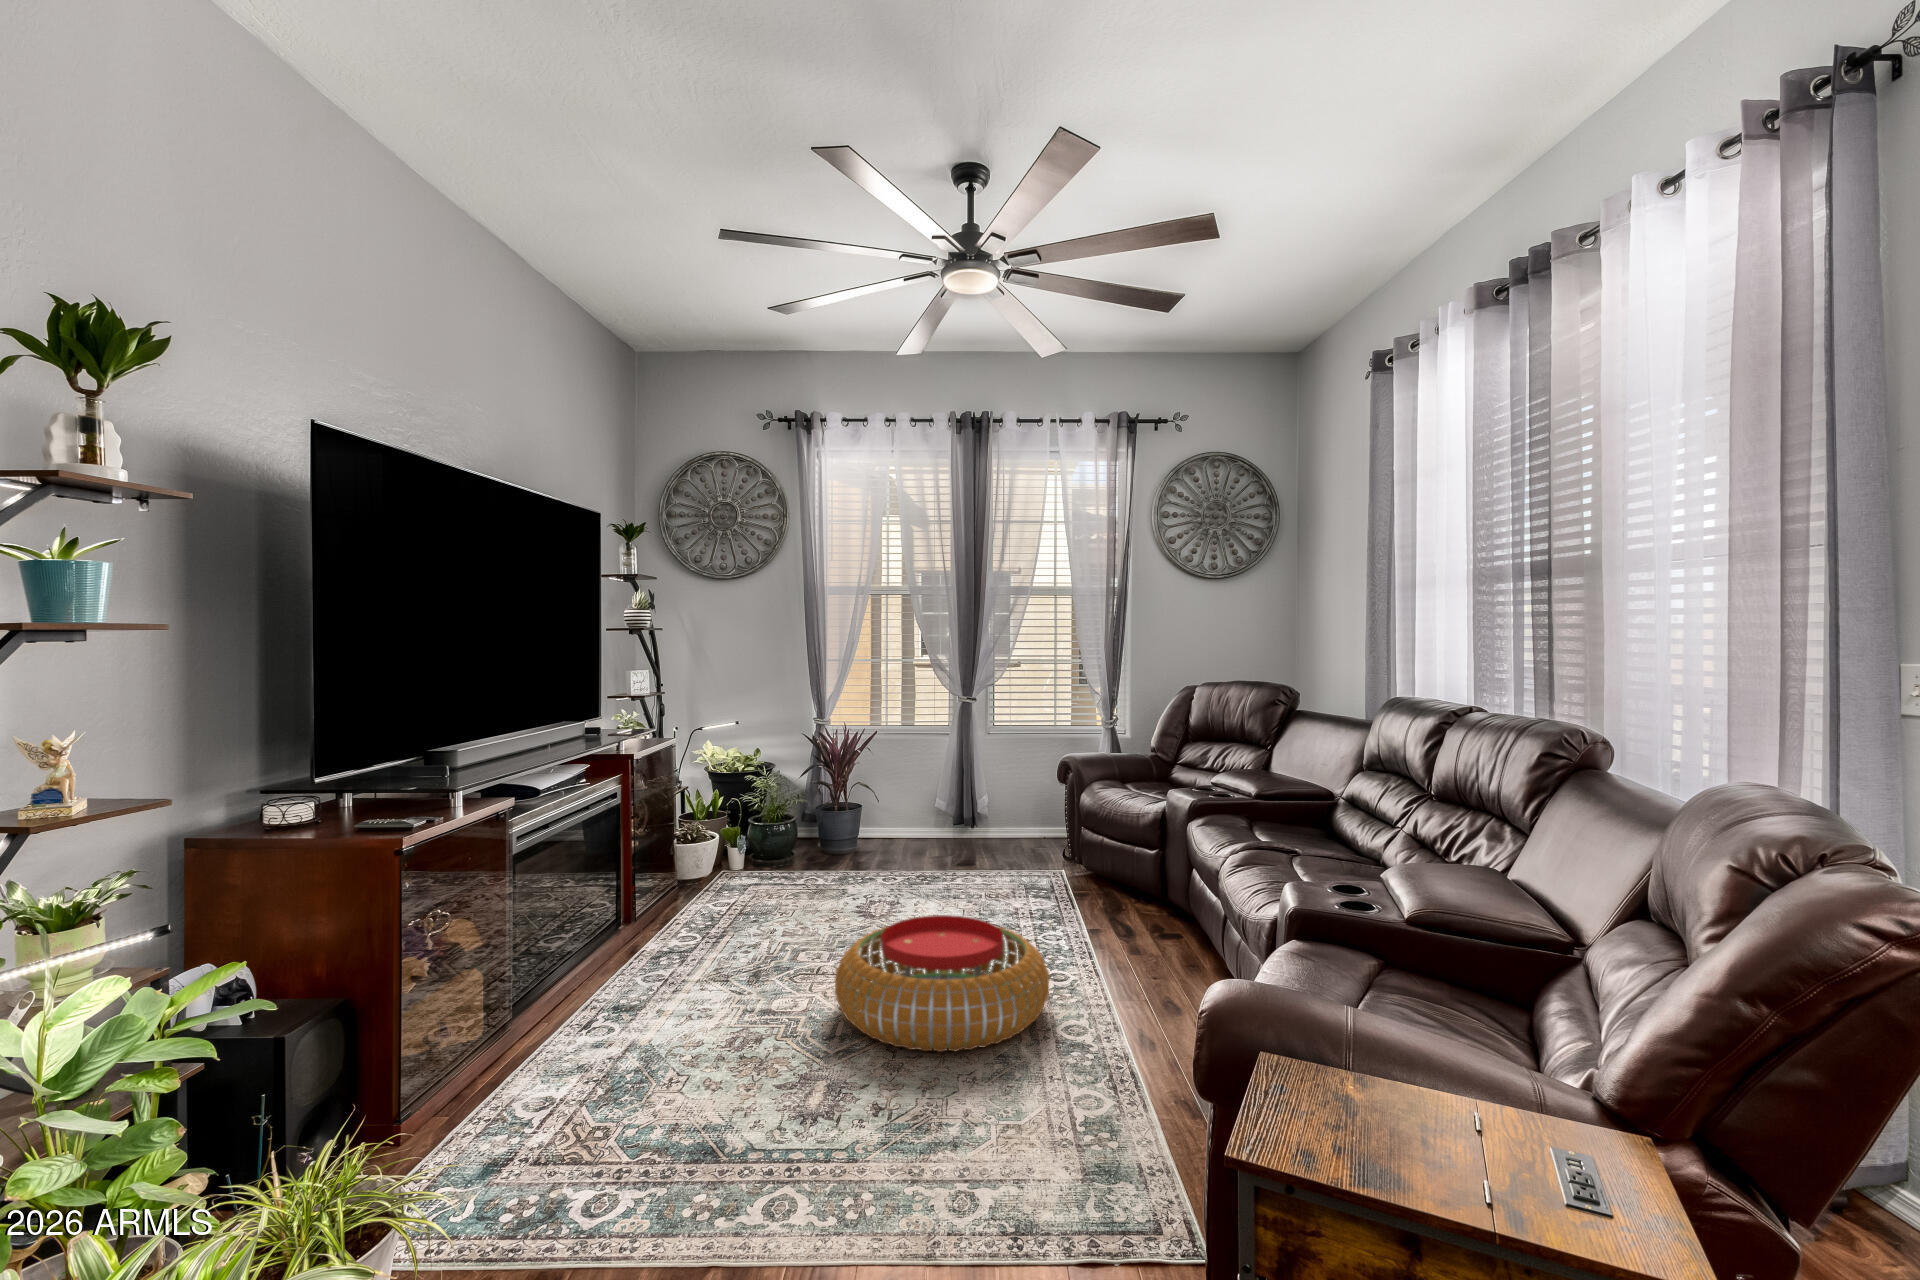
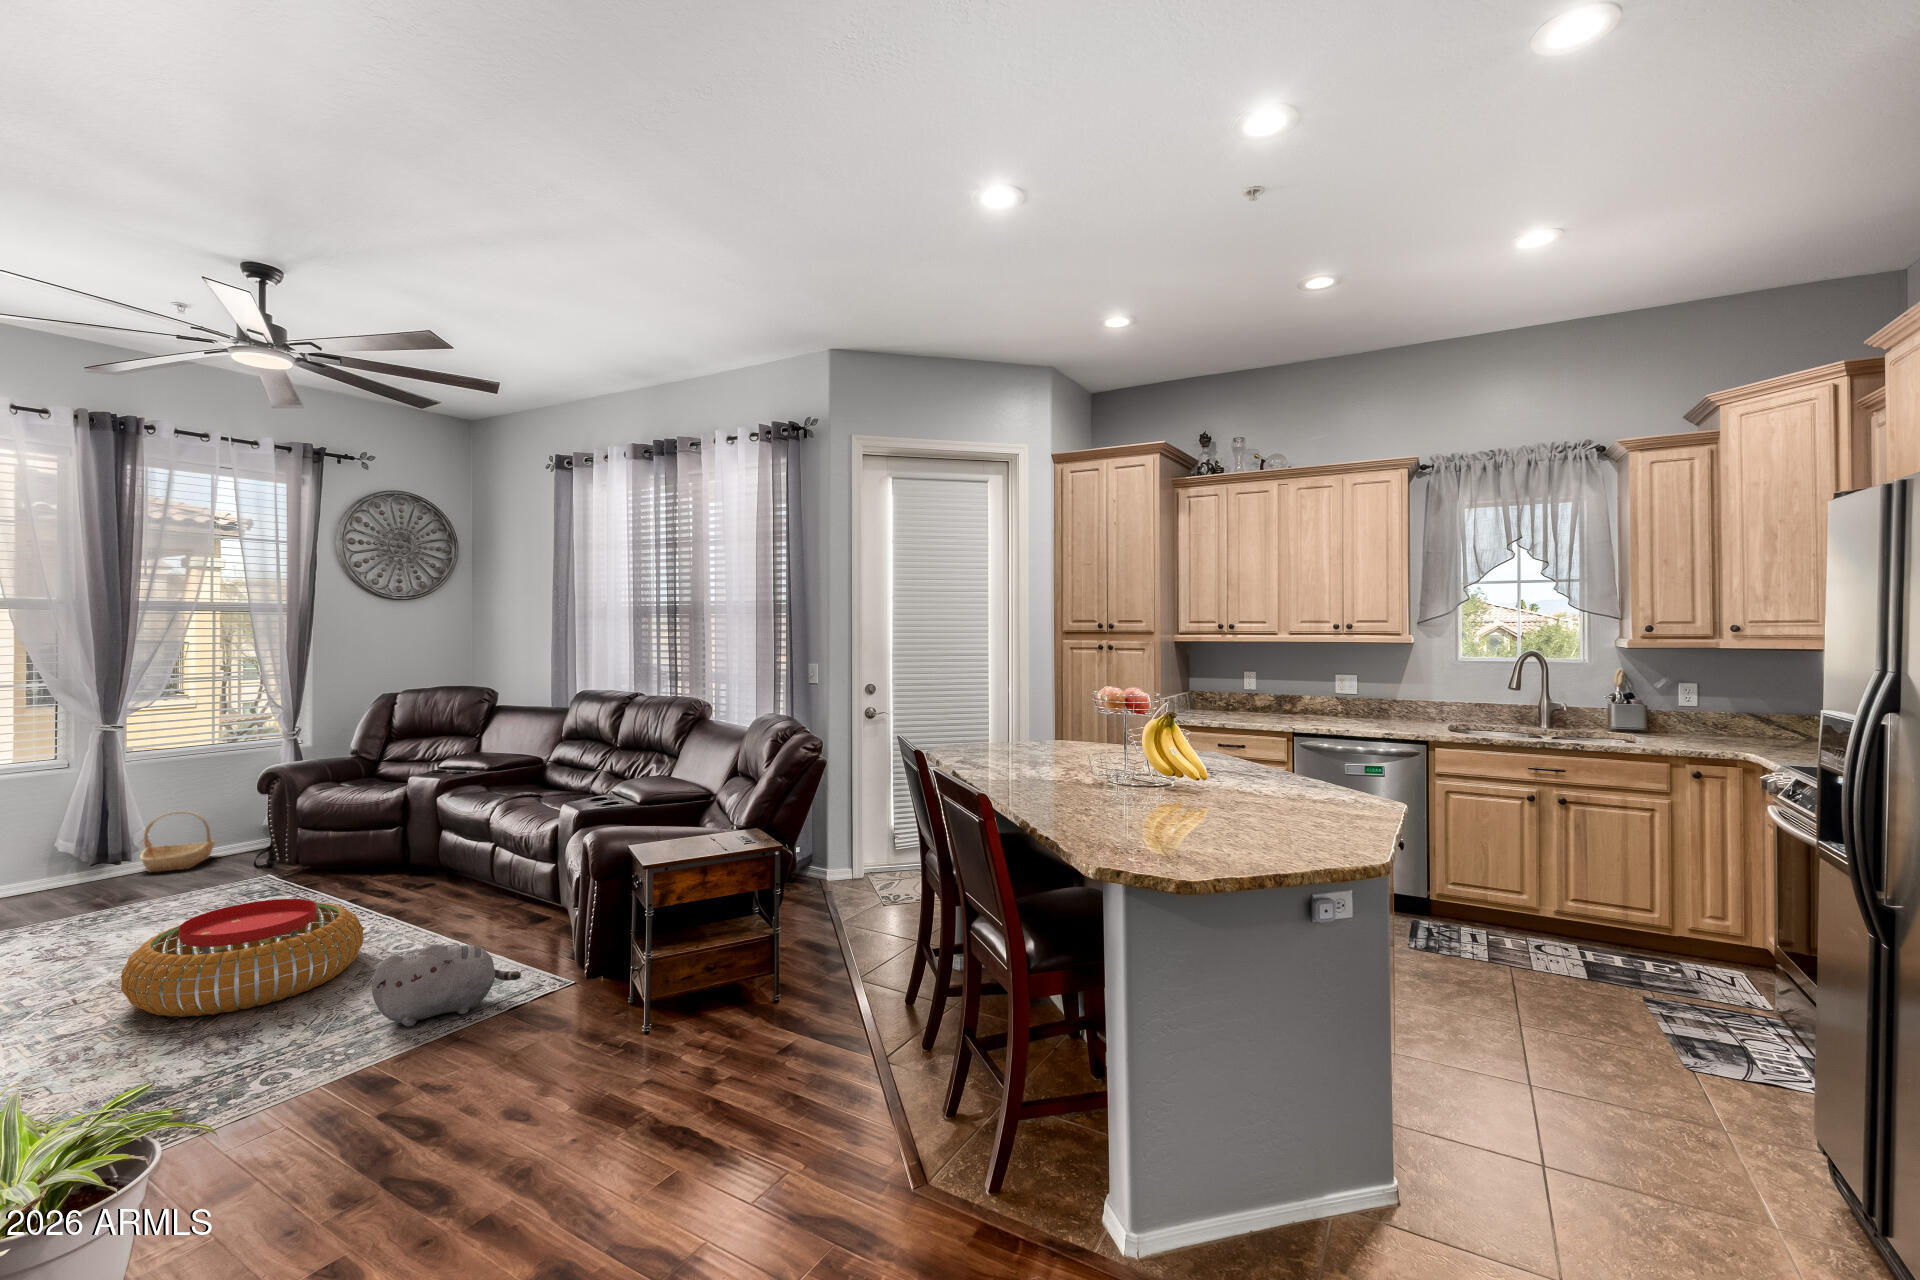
basket: none [980,791,1039,850] -> present [140,811,215,872]
plush toy: none [969,1058,1155,1190] -> present [372,944,521,1027]

